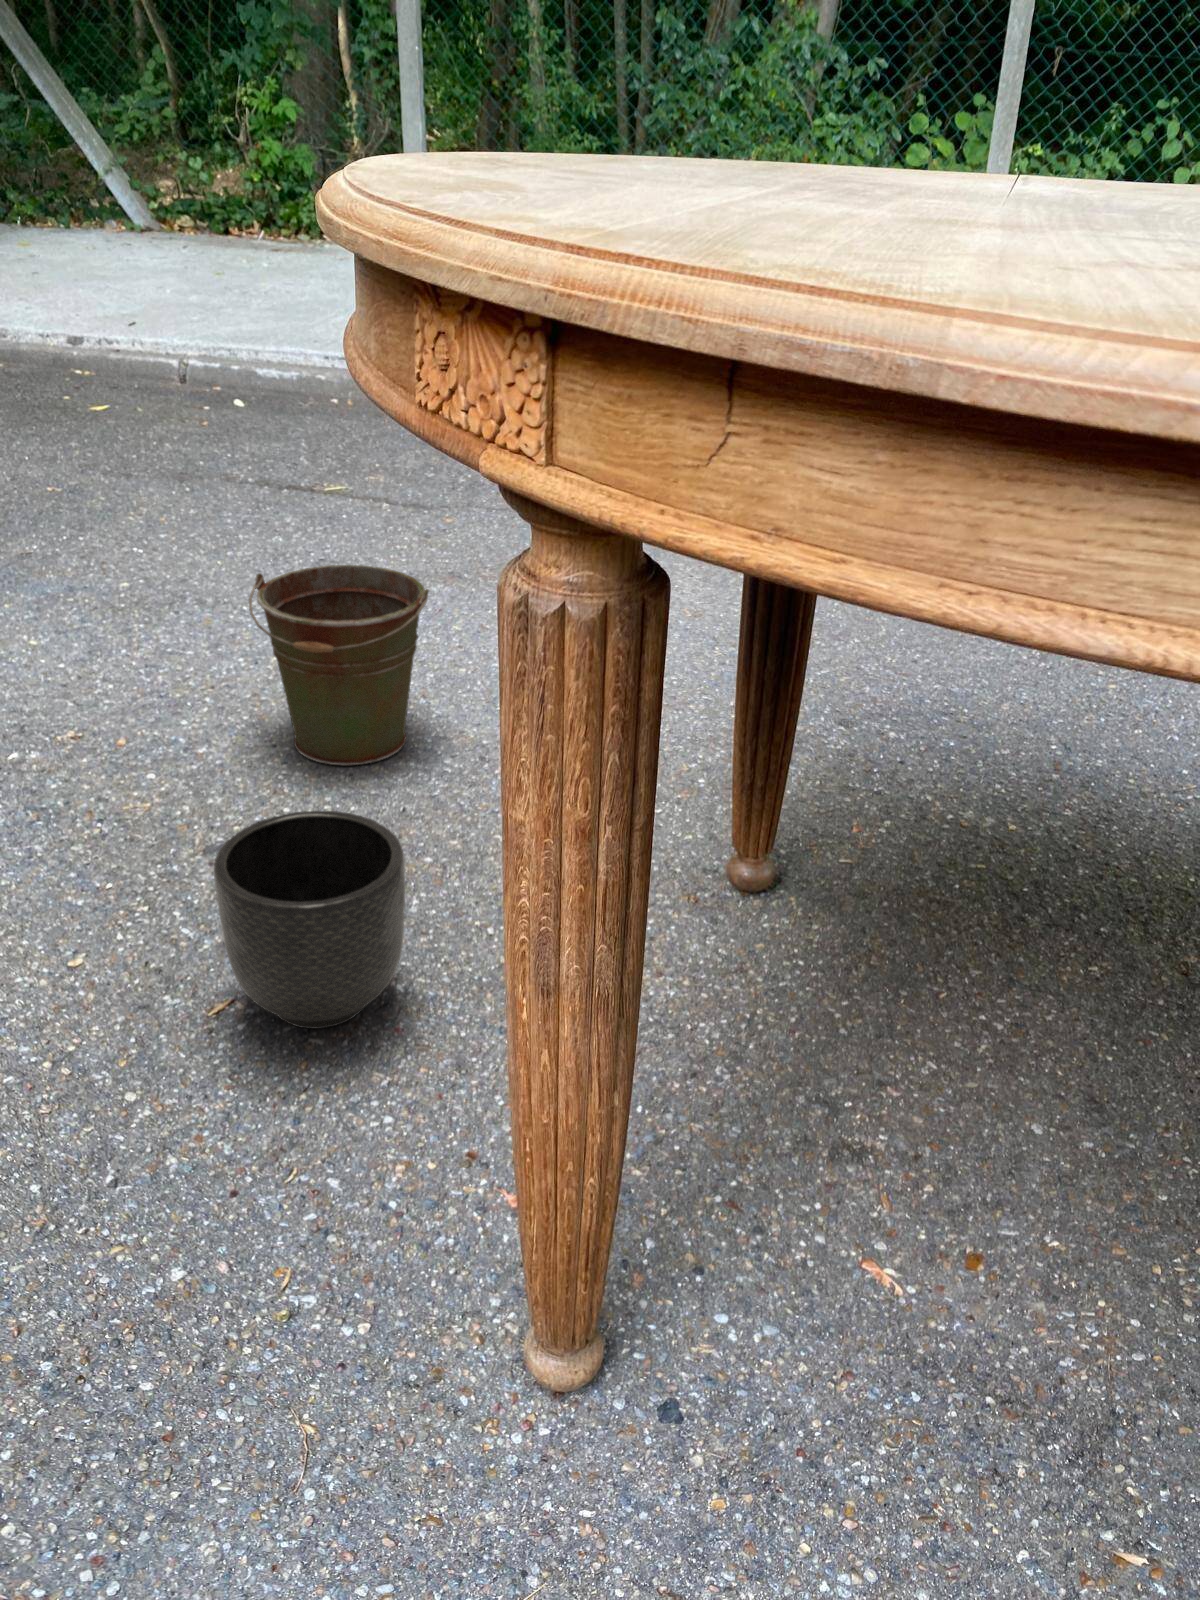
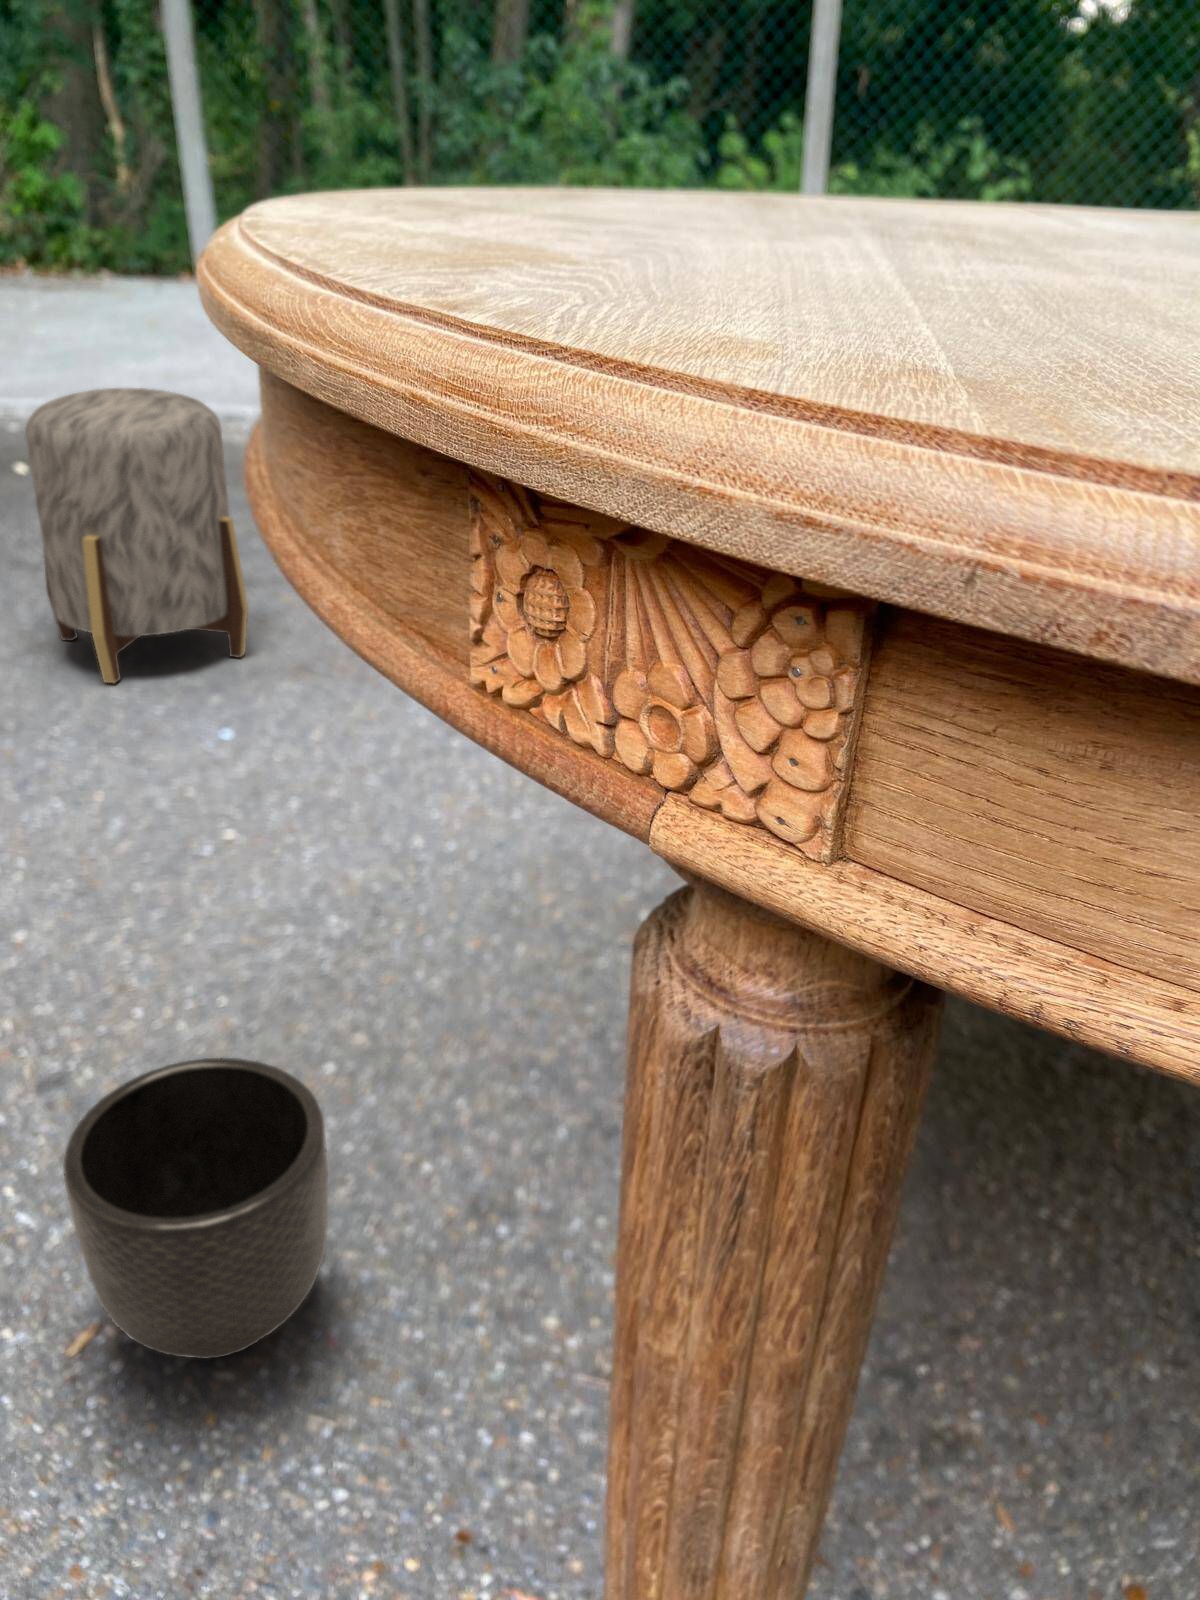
stool: none [247,322,418,572] -> present [25,388,248,683]
bucket: present [249,565,429,765] -> none [63,693,294,945]

